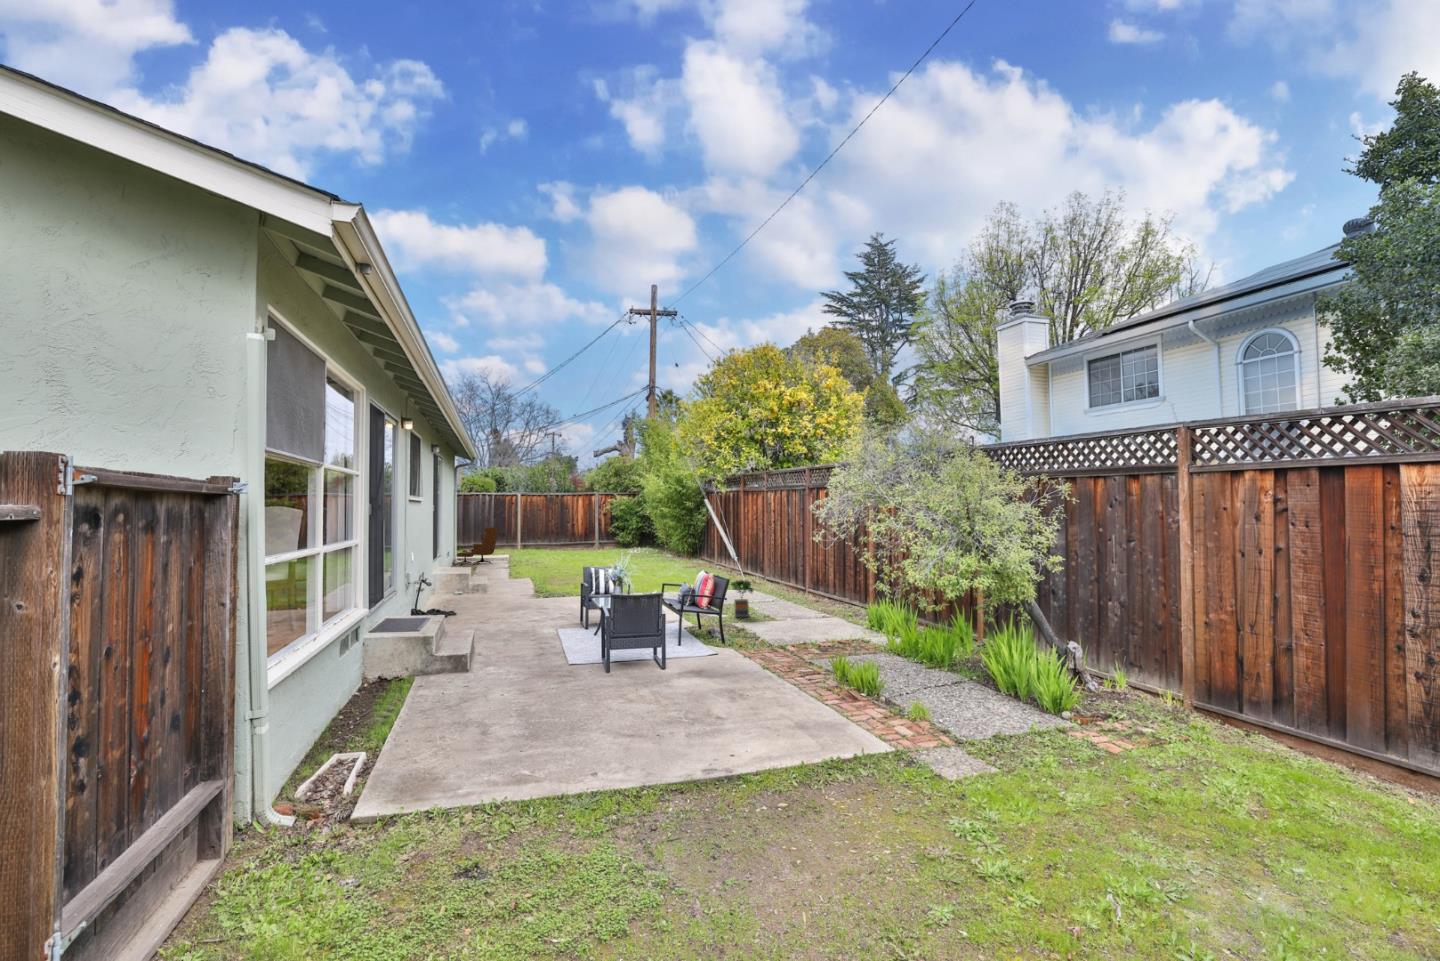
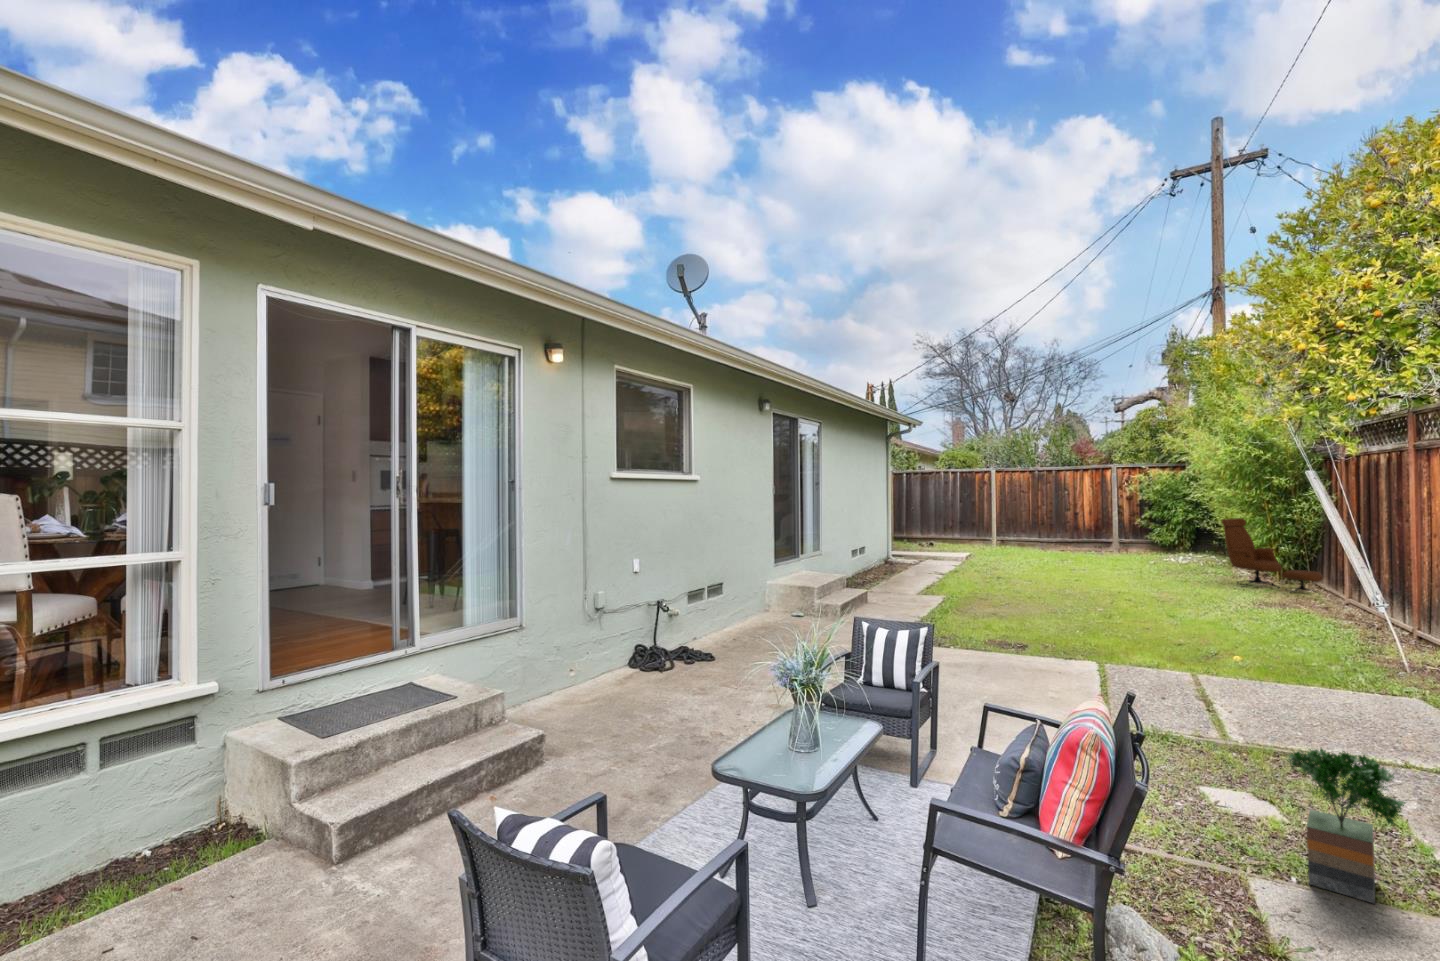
lounge chair: present [457,527,497,564] -> present [1222,518,1323,592]

